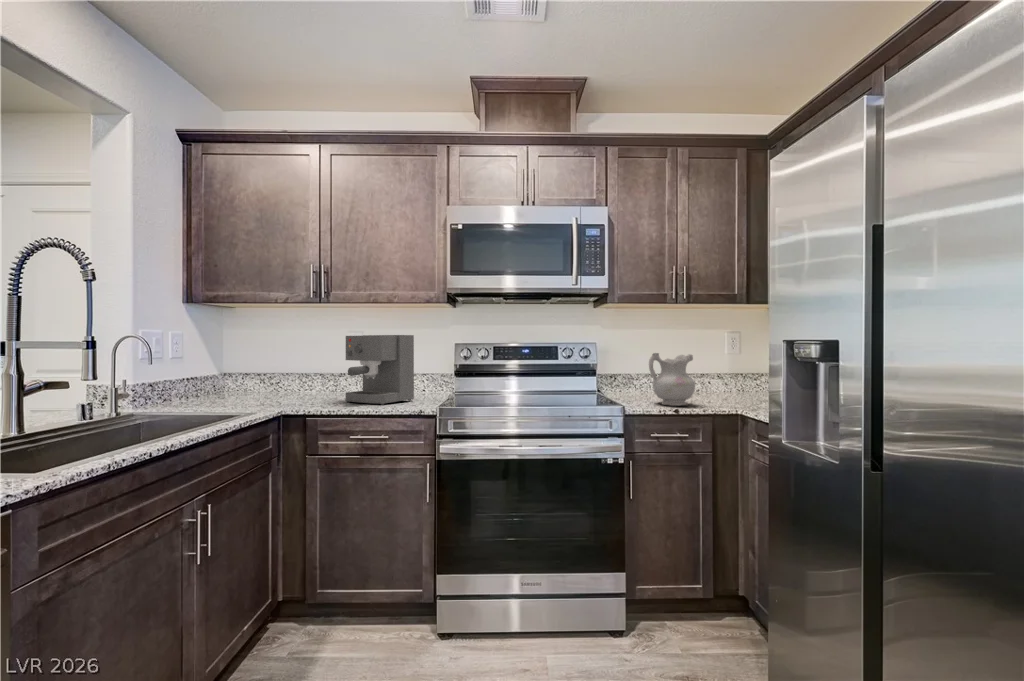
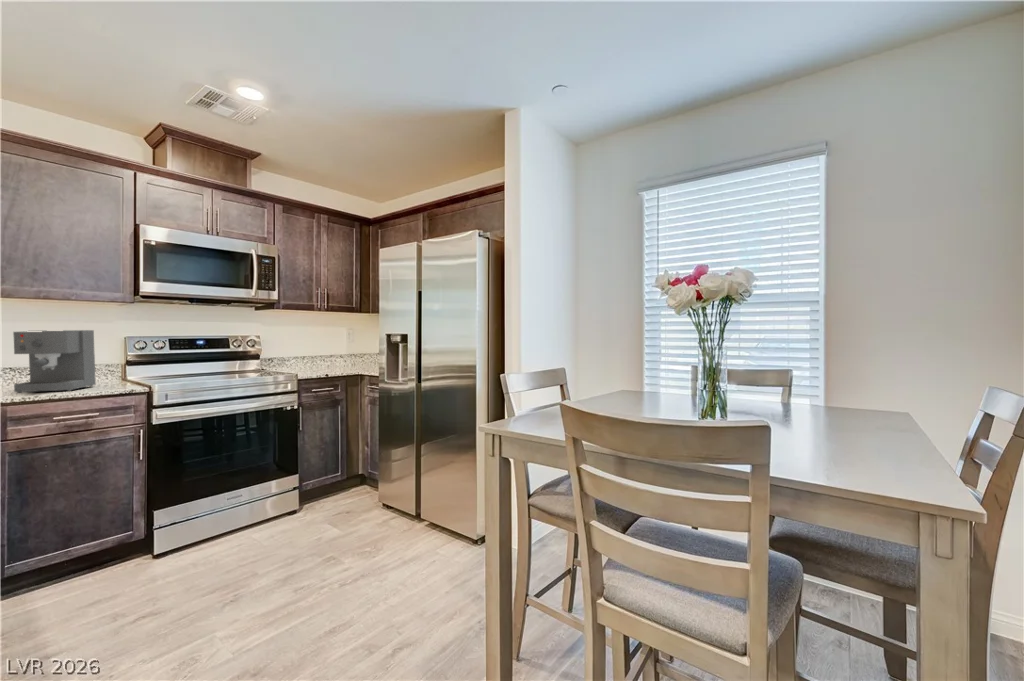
ceramic pitcher: present [649,353,695,406] -> none [306,340,335,372]

